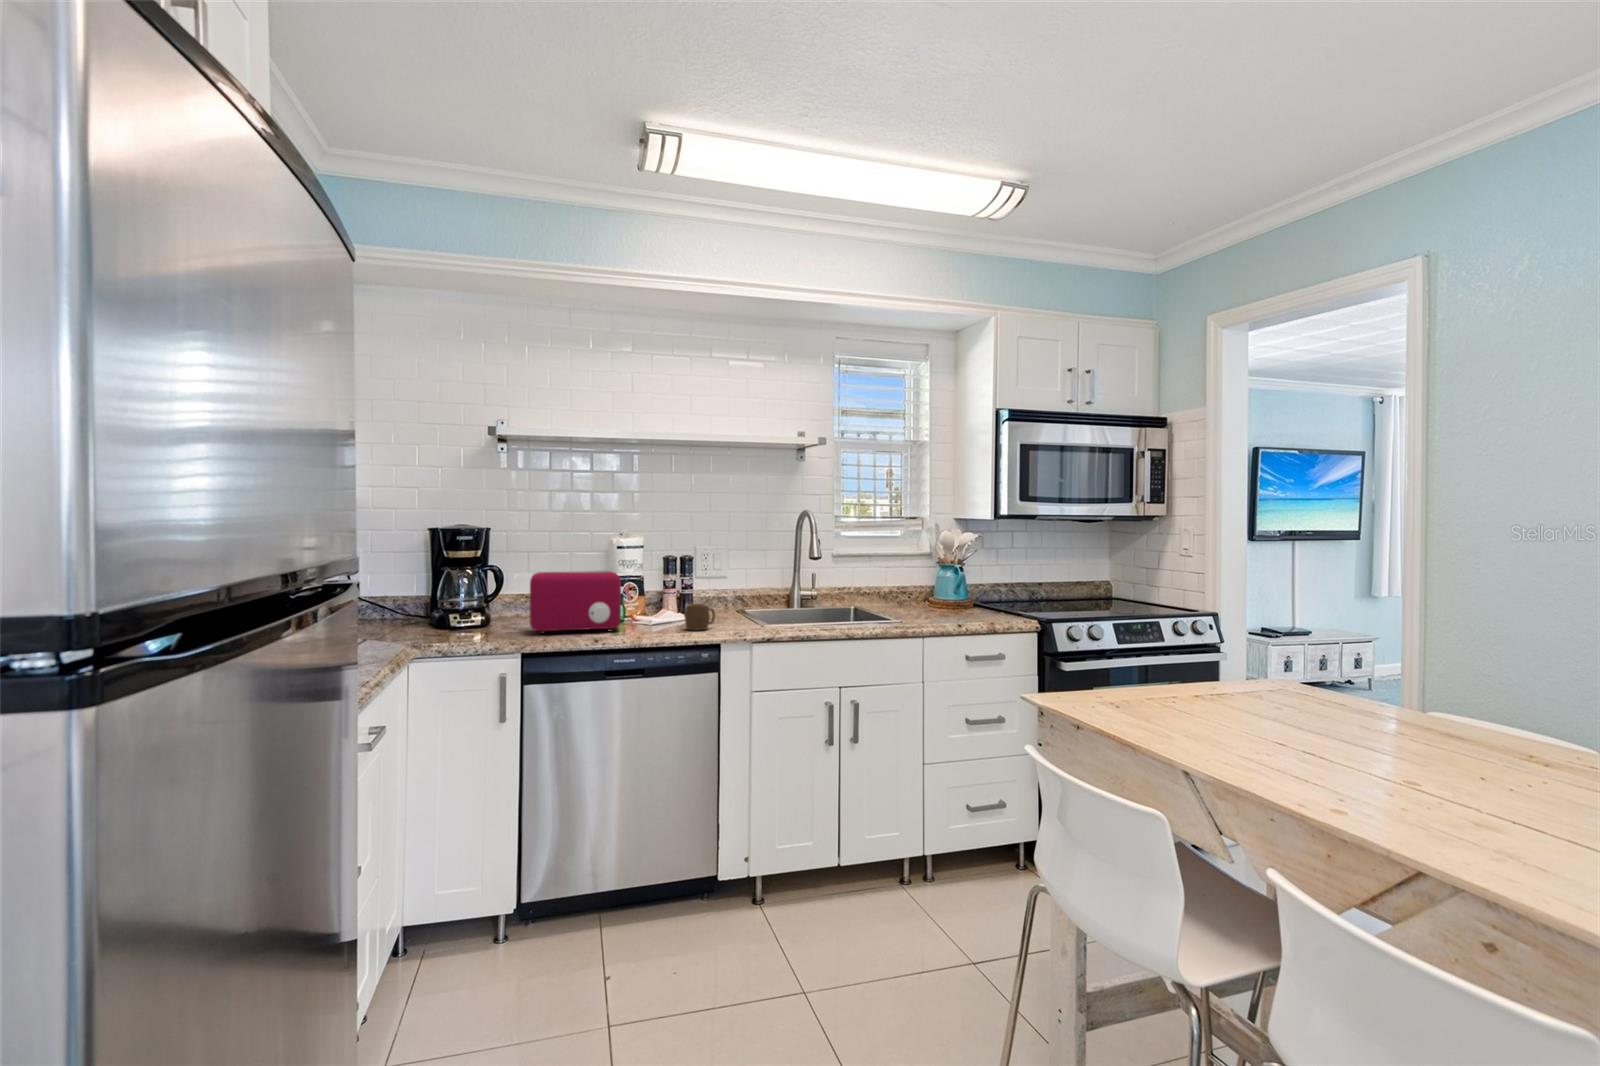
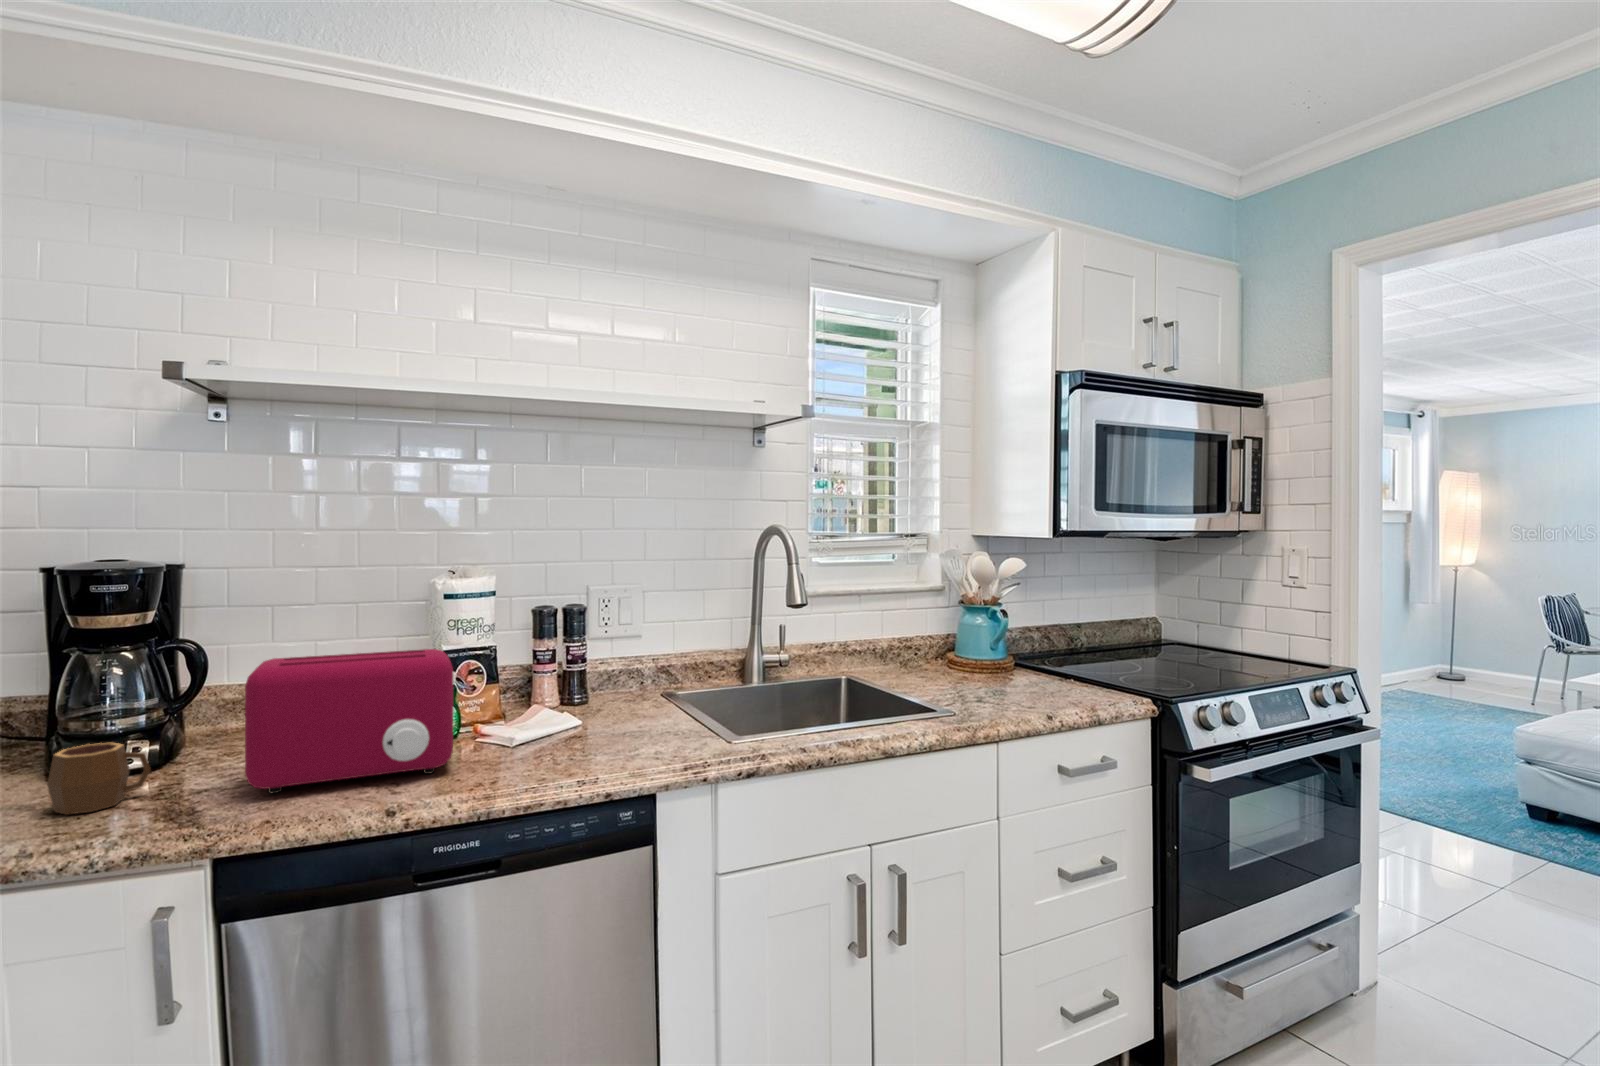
mug: present [684,604,716,630] -> present [47,743,151,815]

